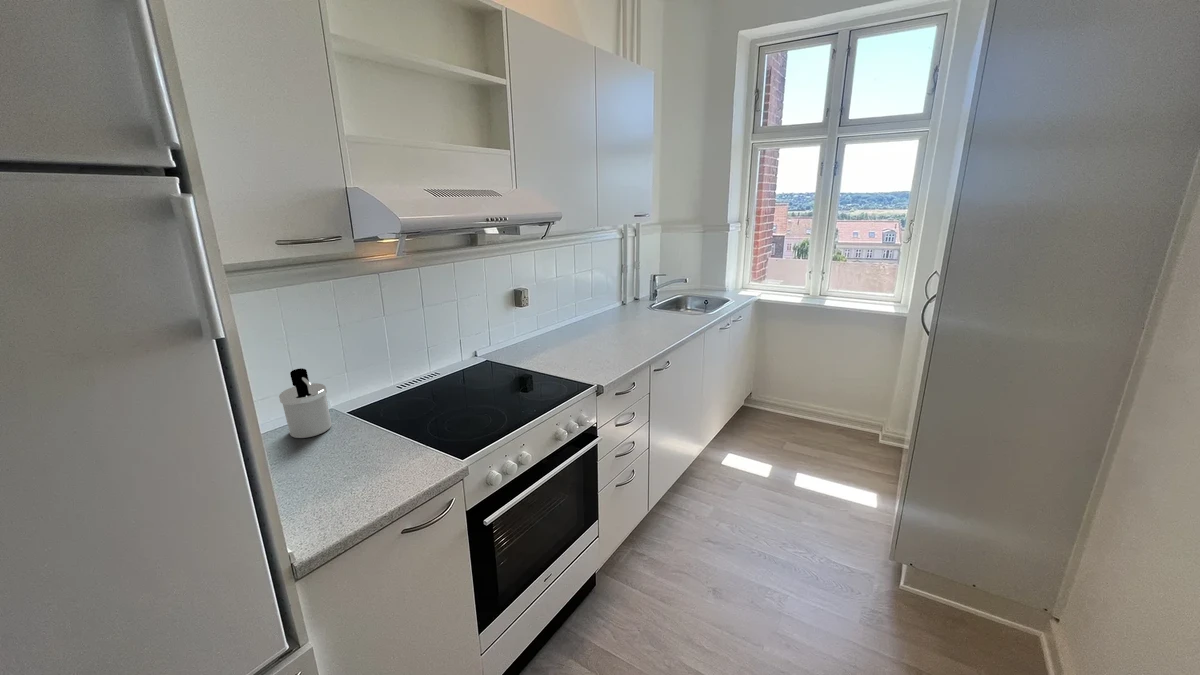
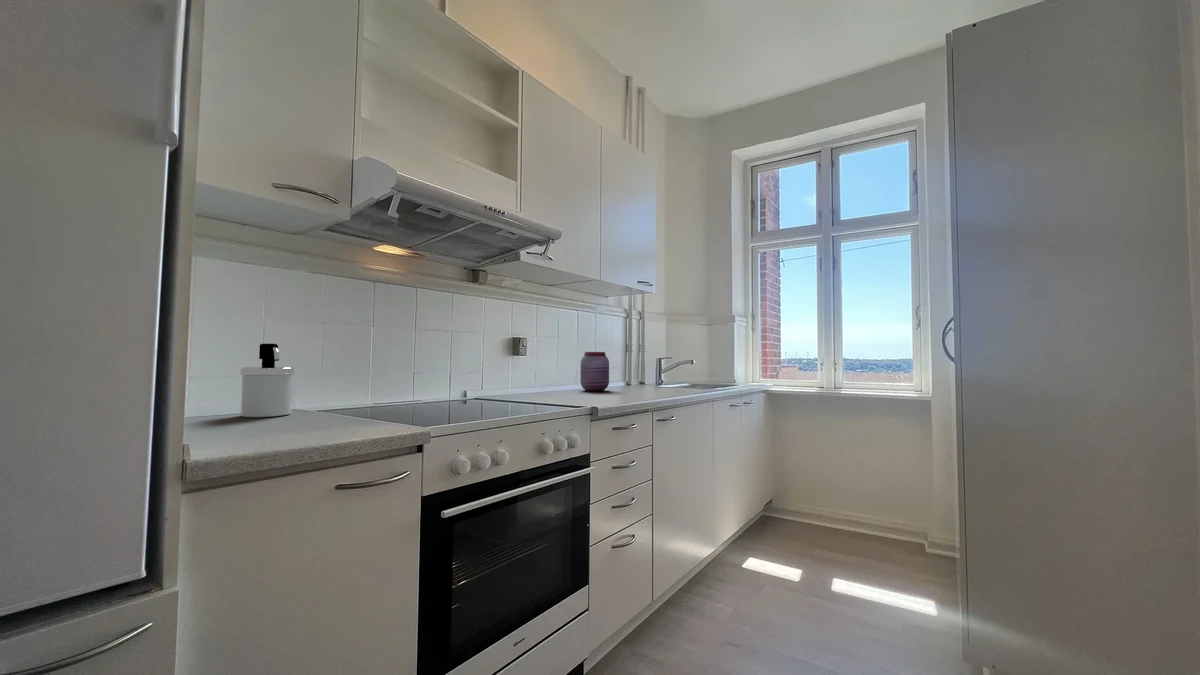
jar: none [579,290,607,330] -> present [581,352,609,391]

